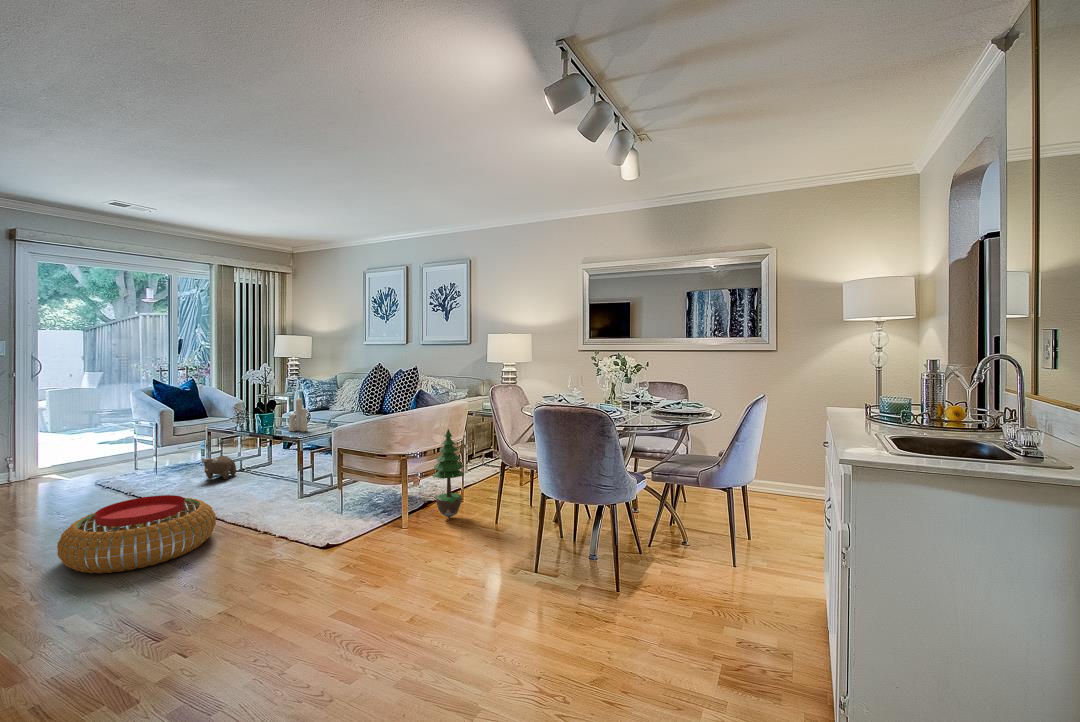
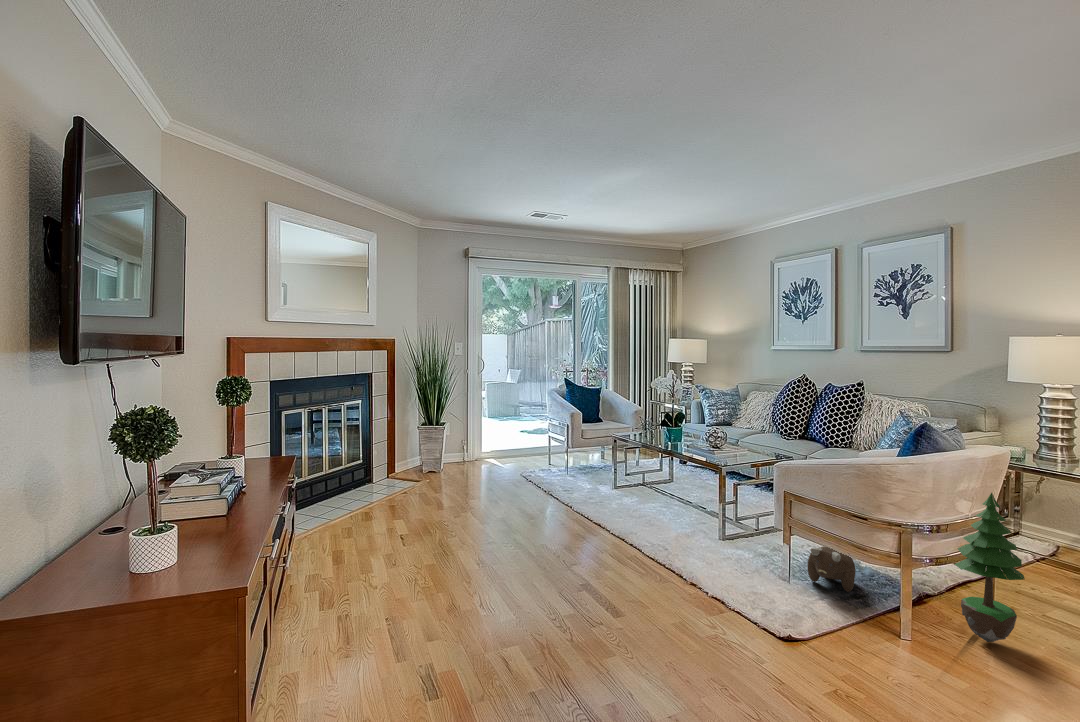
candle: present [289,396,308,431] -> none [703,406,726,455]
plush toy: present [201,456,236,479] -> present [808,546,856,592]
pouf: present [57,495,216,573] -> none [507,511,643,597]

